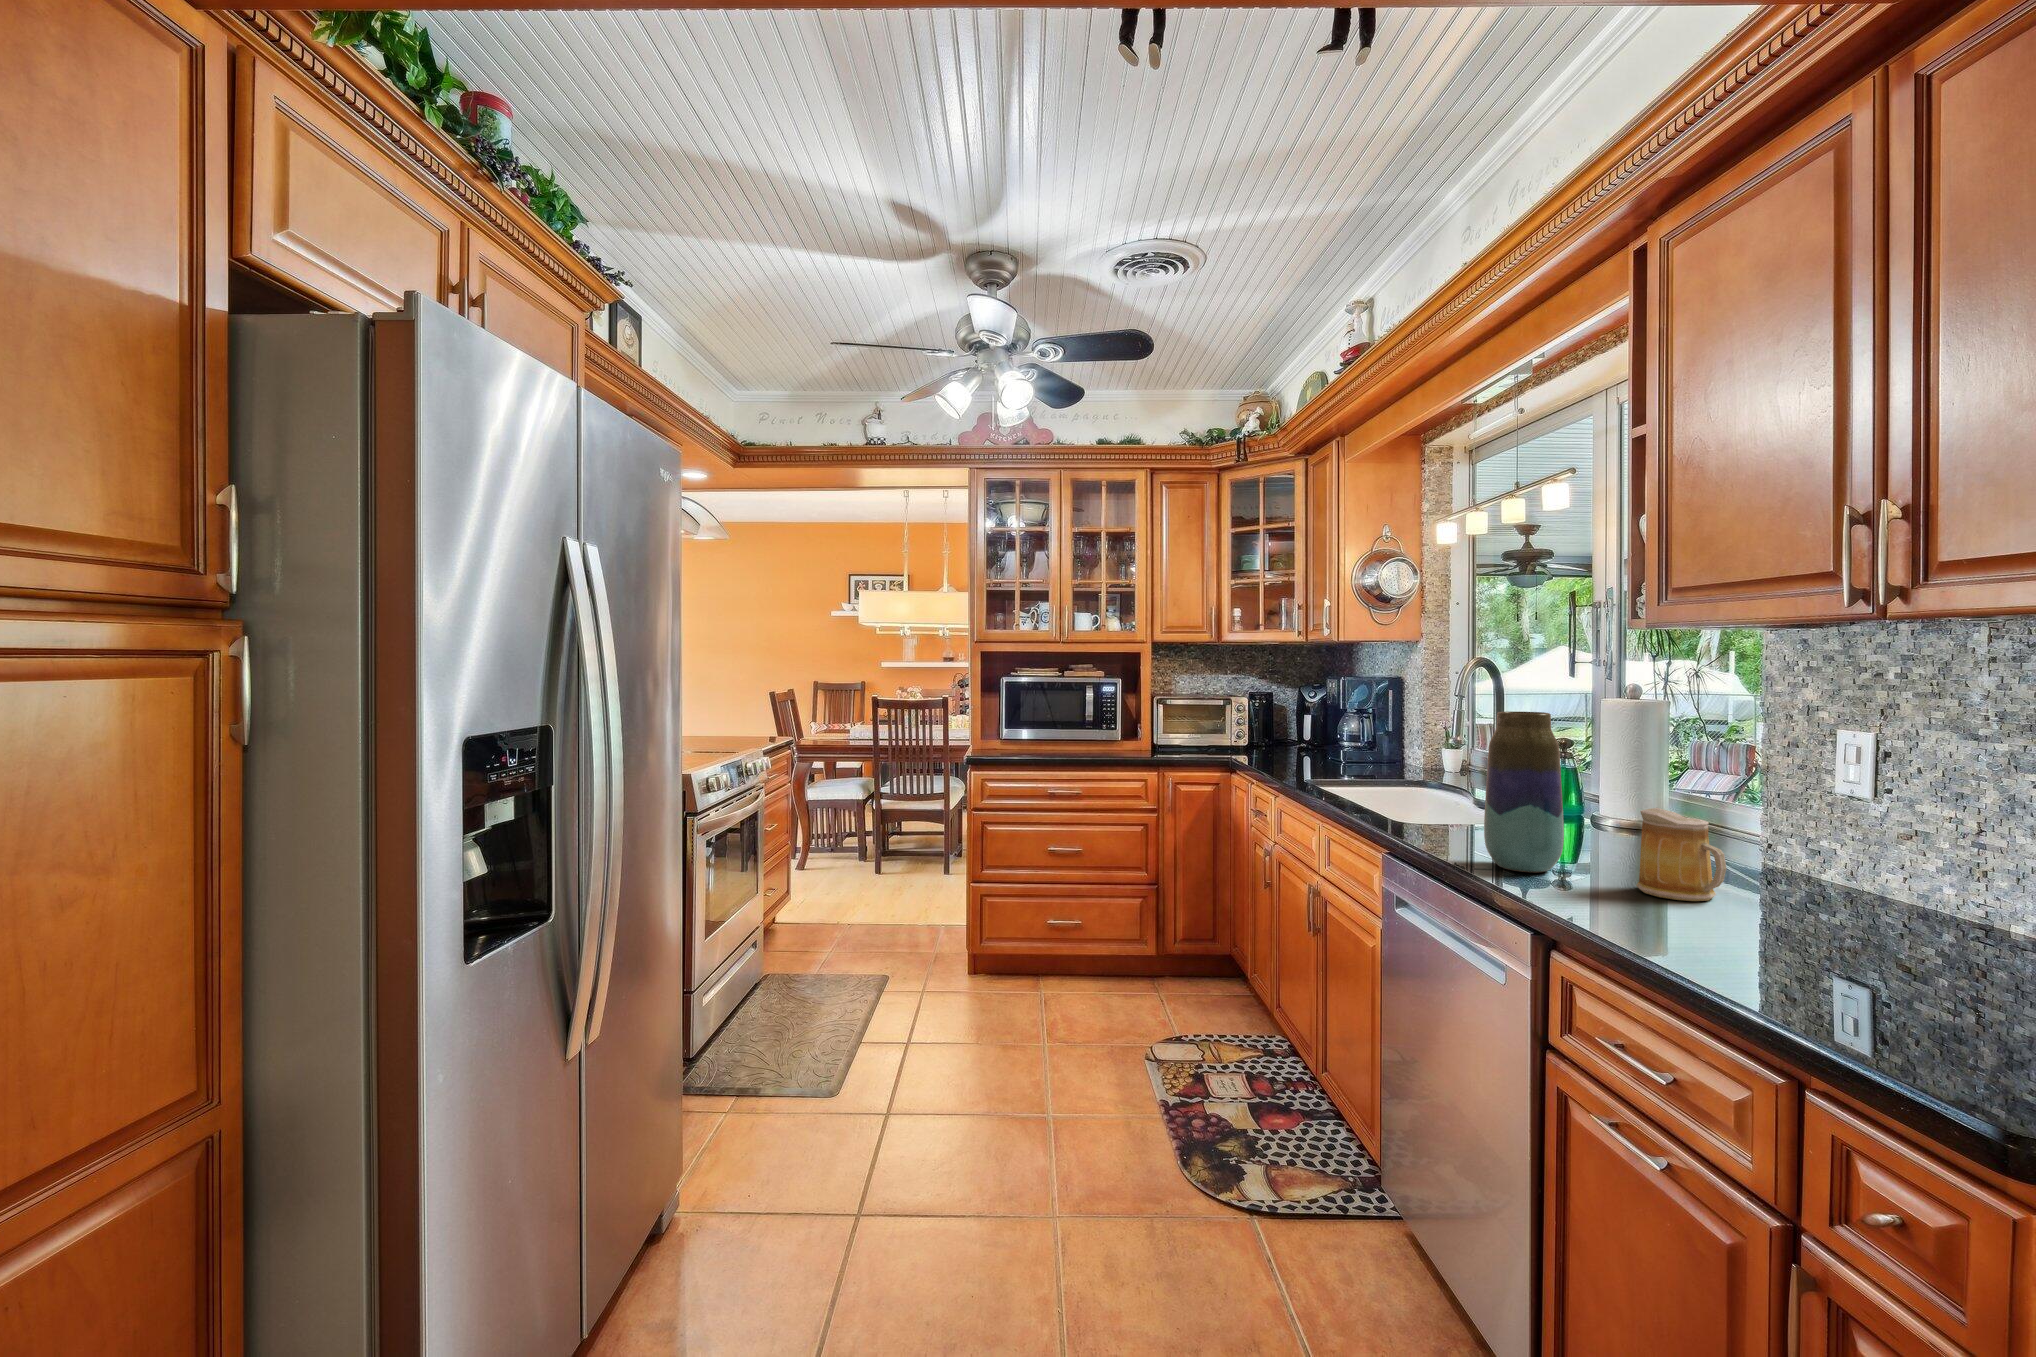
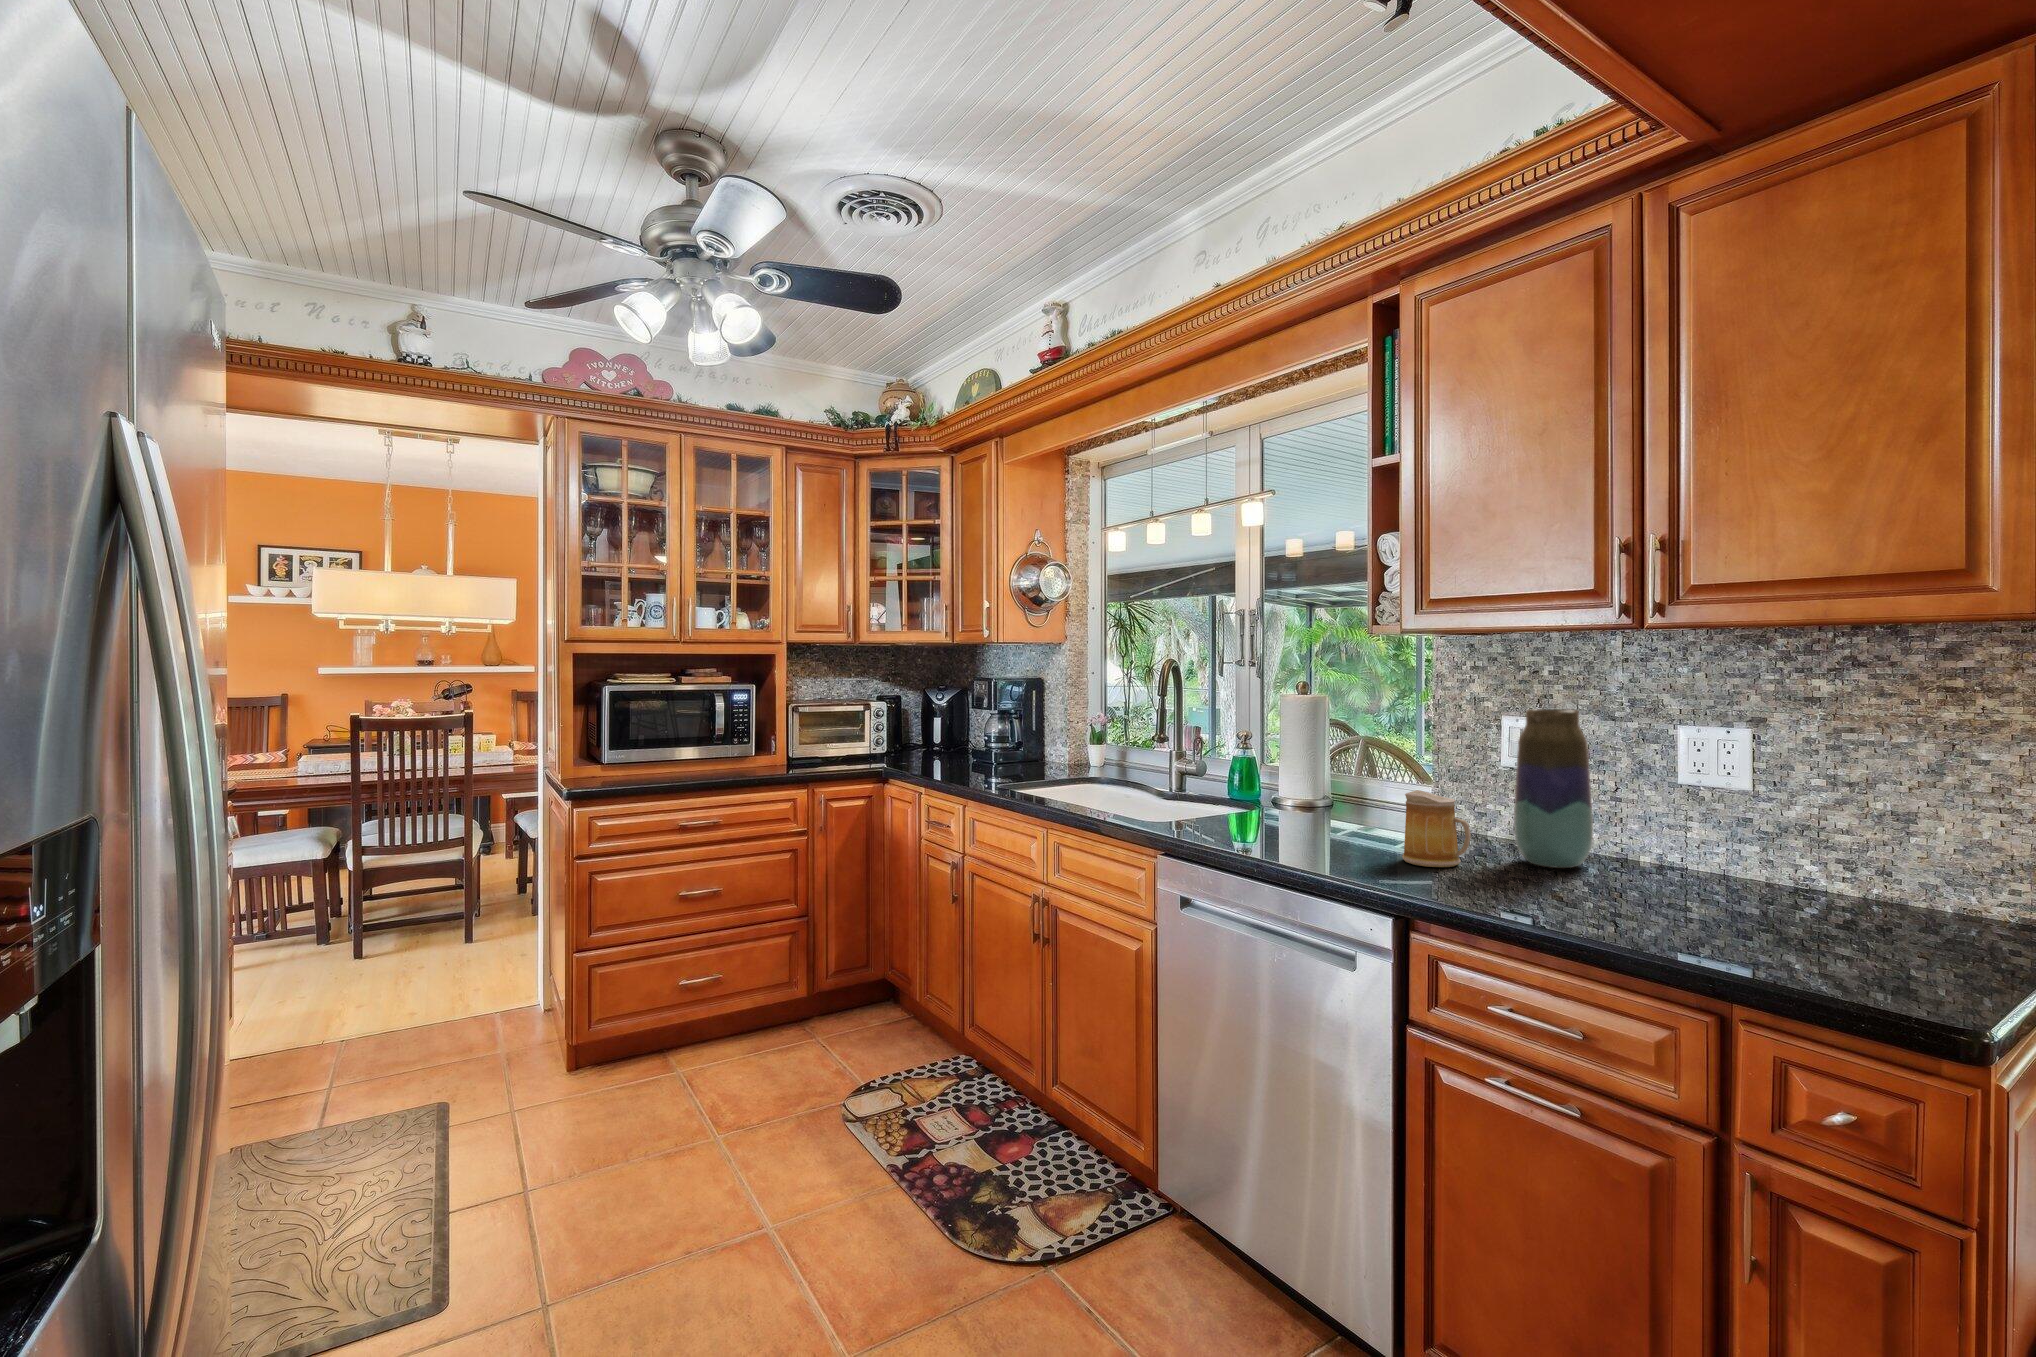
vase: present [1484,711,1564,872] -> present [1514,709,1593,868]

